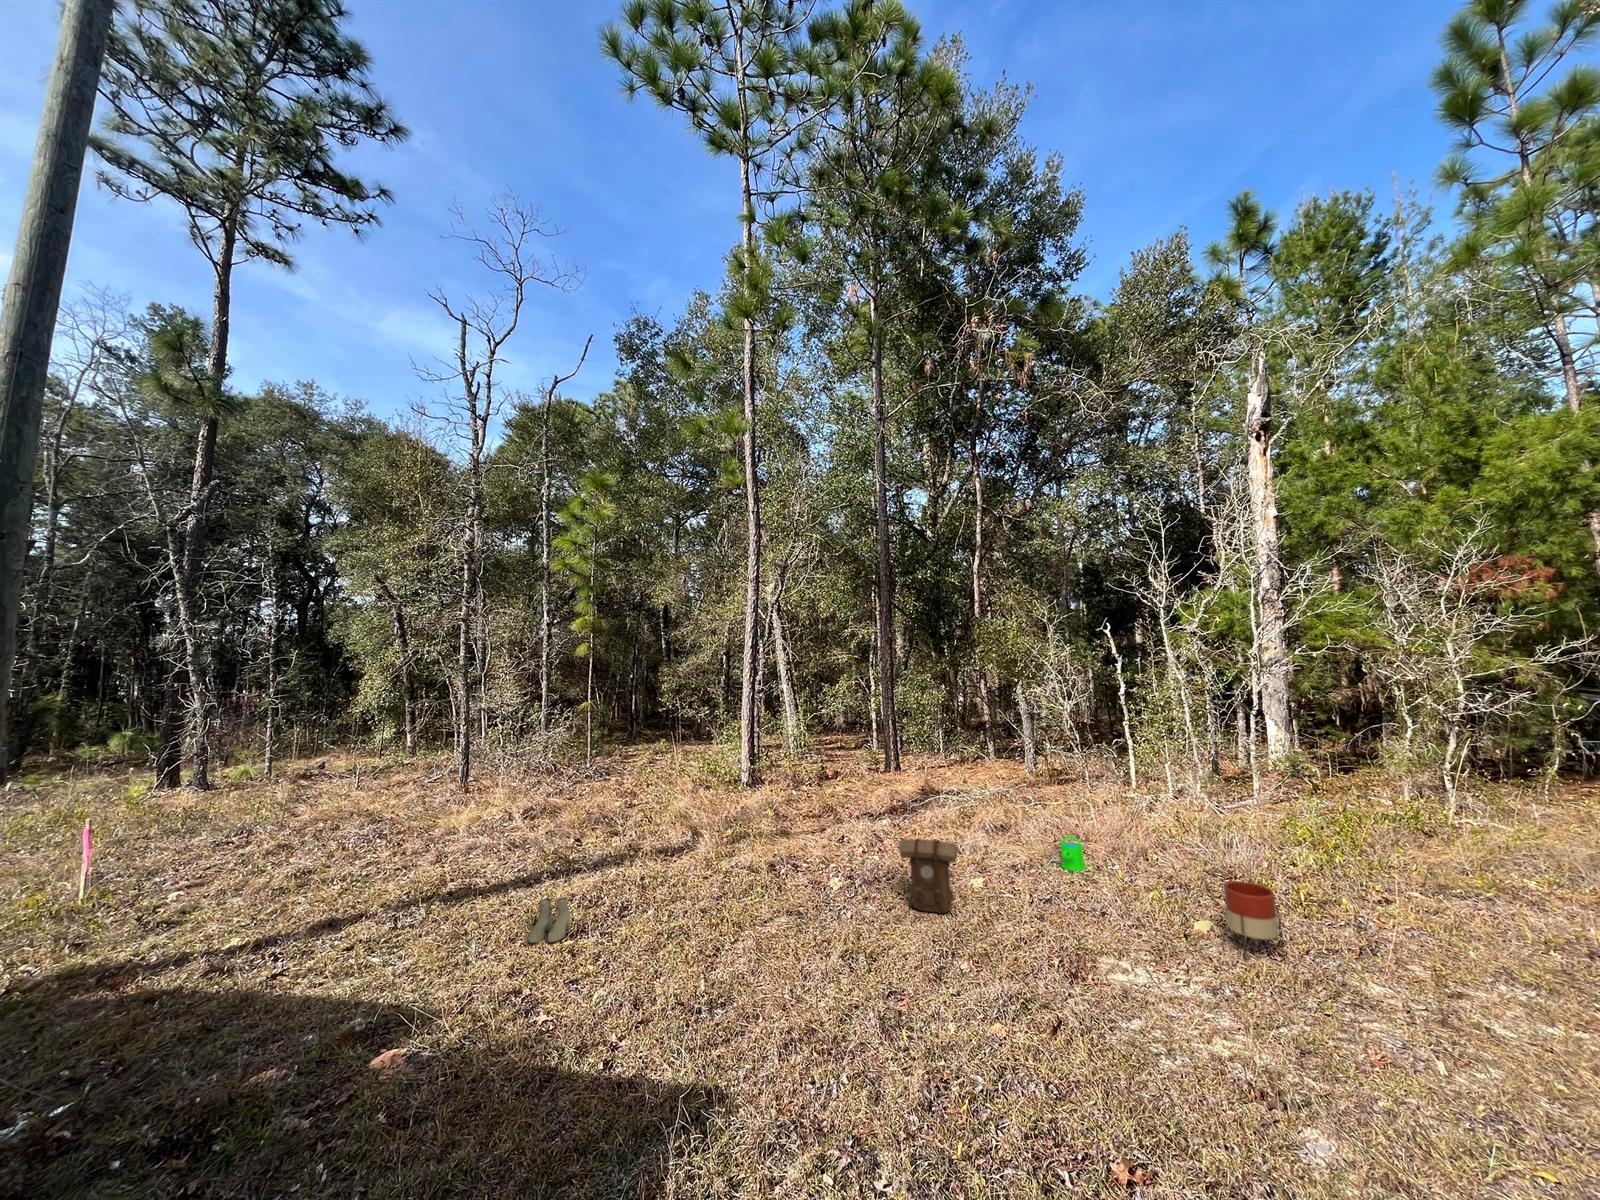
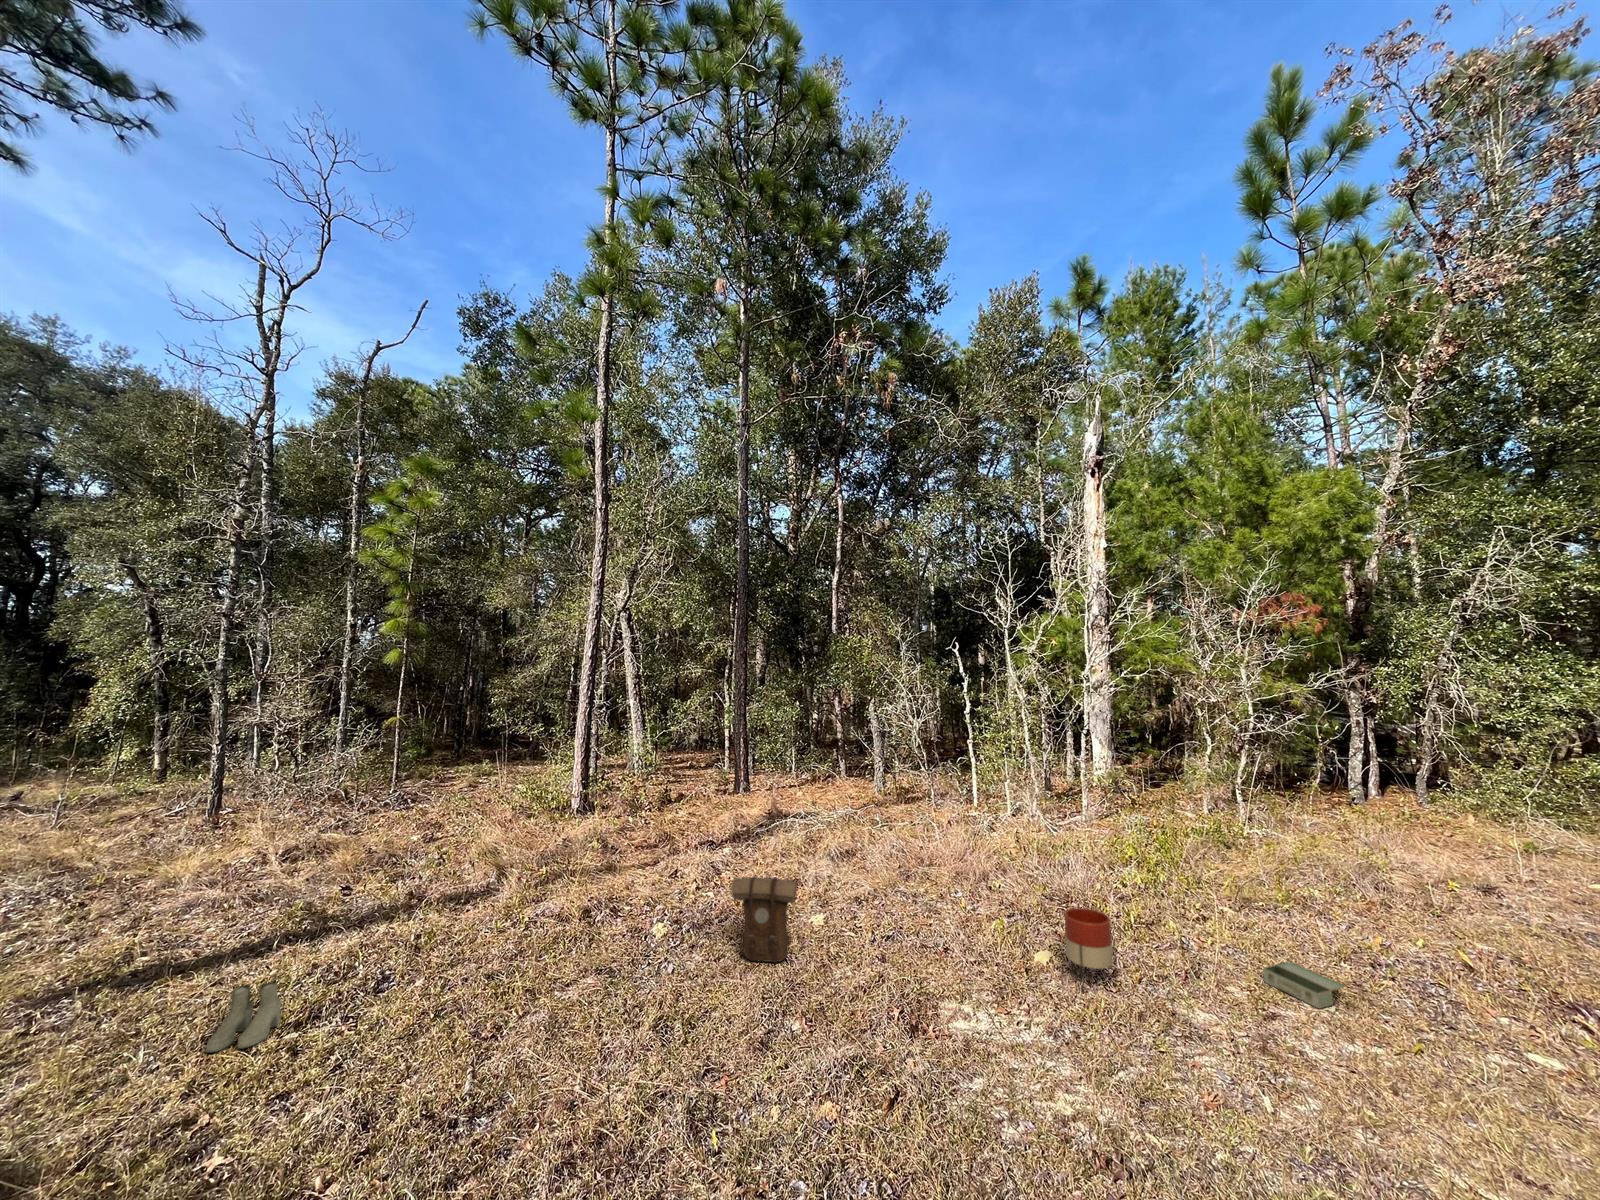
watering can: present [1061,835,1086,871] -> none [905,862,931,901]
toolbox: none [1455,948,1556,995] -> present [1263,962,1344,1008]

